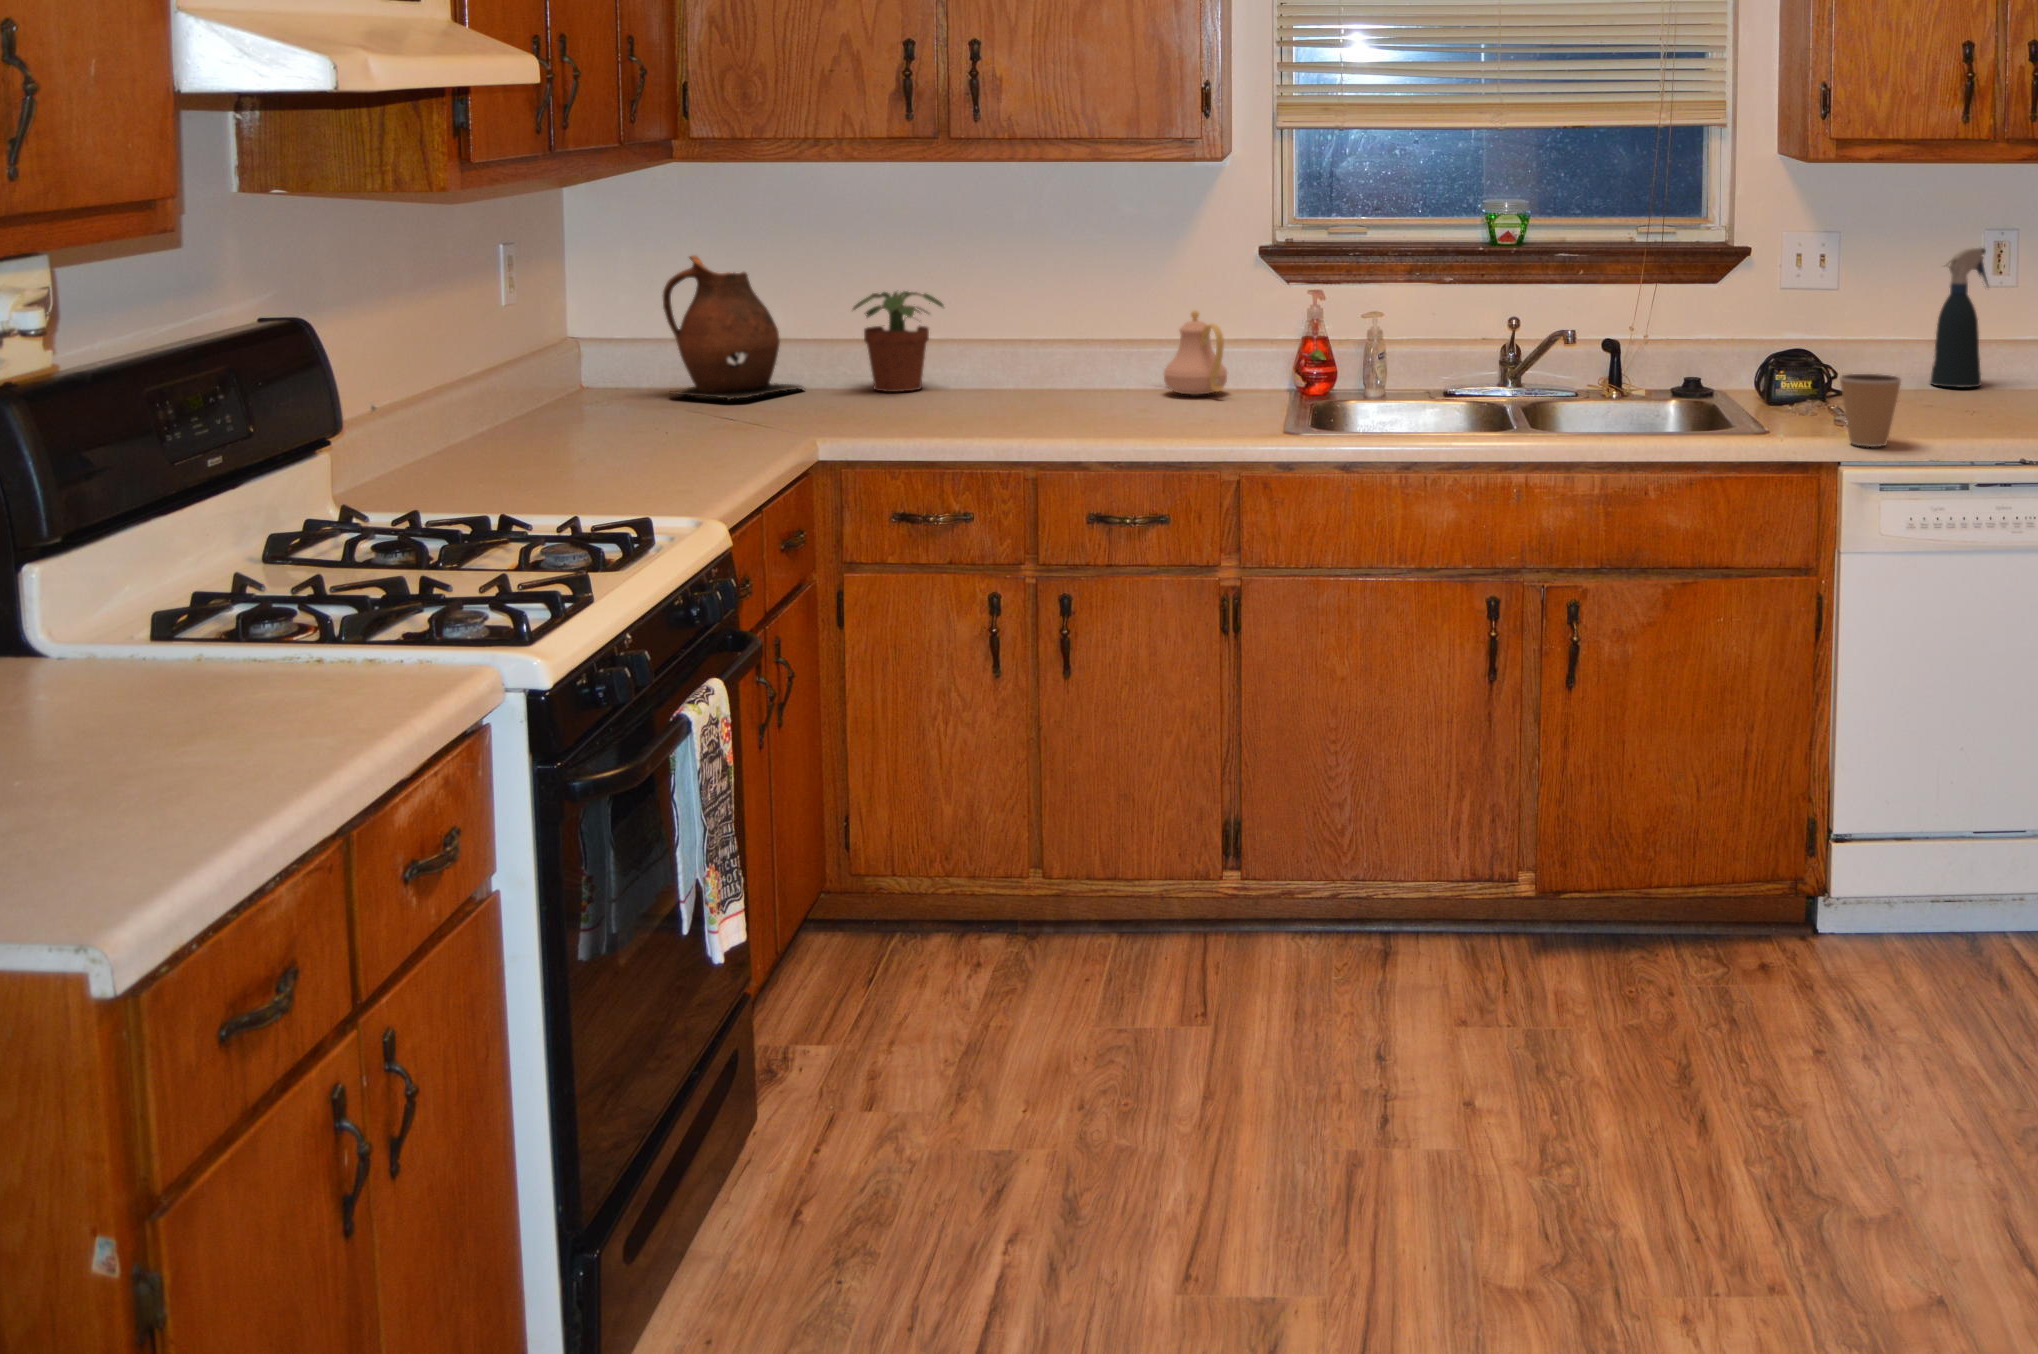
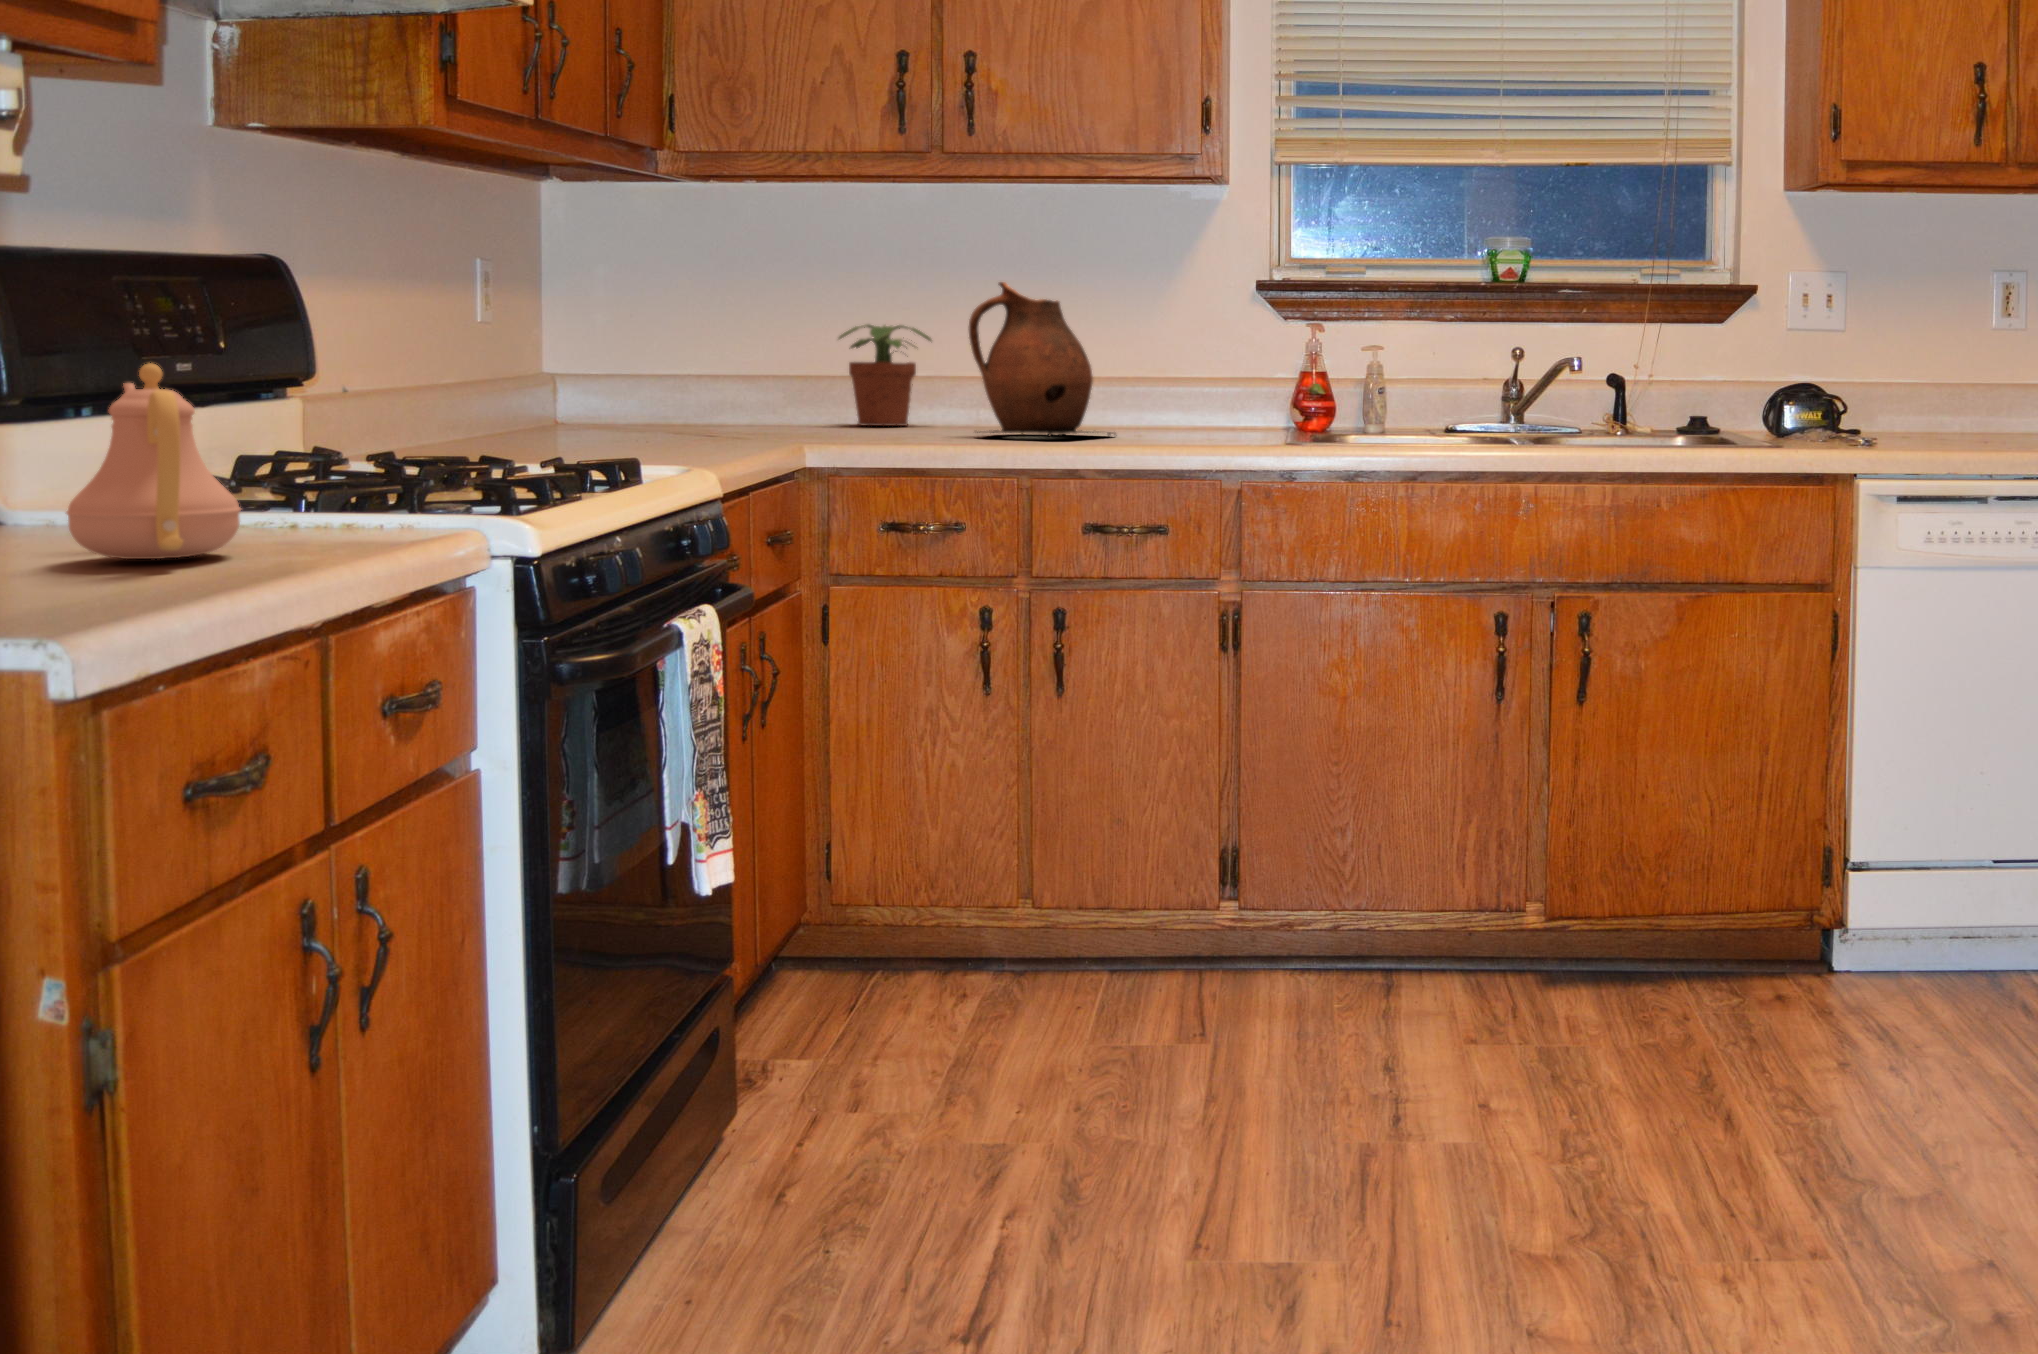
spray bottle: present [1931,248,1988,388] -> none [1936,292,1995,431]
ceramic pitcher: present [663,255,803,400] -> present [969,282,1115,436]
teapot: present [1164,310,1227,395] -> present [66,363,241,559]
coffee cup: present [1840,374,1901,447] -> none [1856,389,1921,458]

